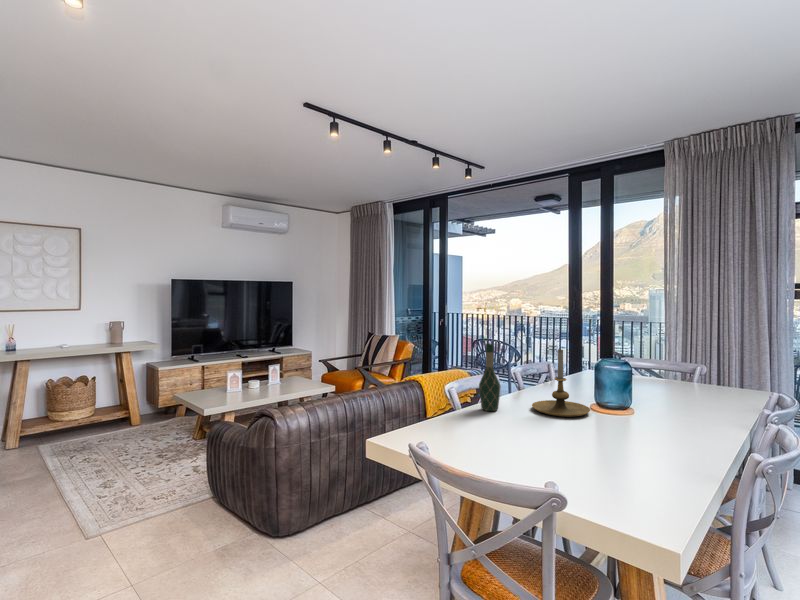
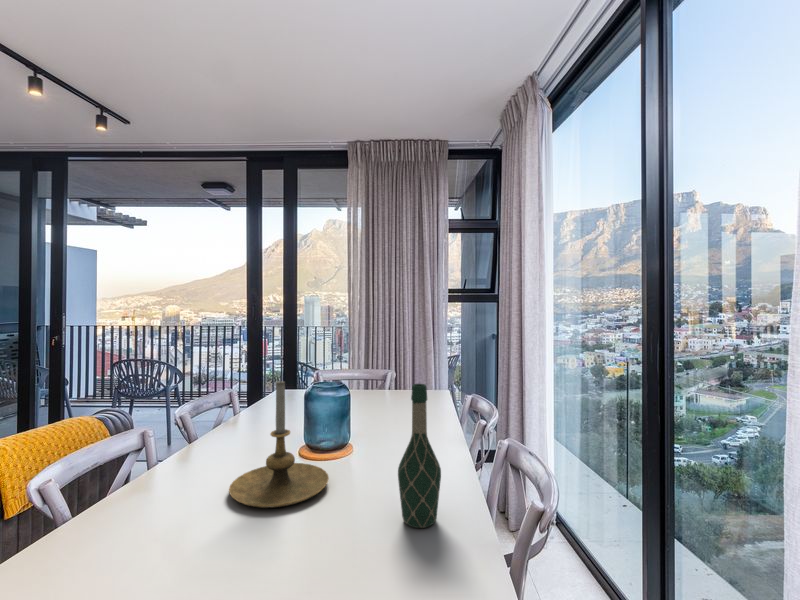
wine bottle: present [479,343,501,411] -> present [398,384,441,528]

